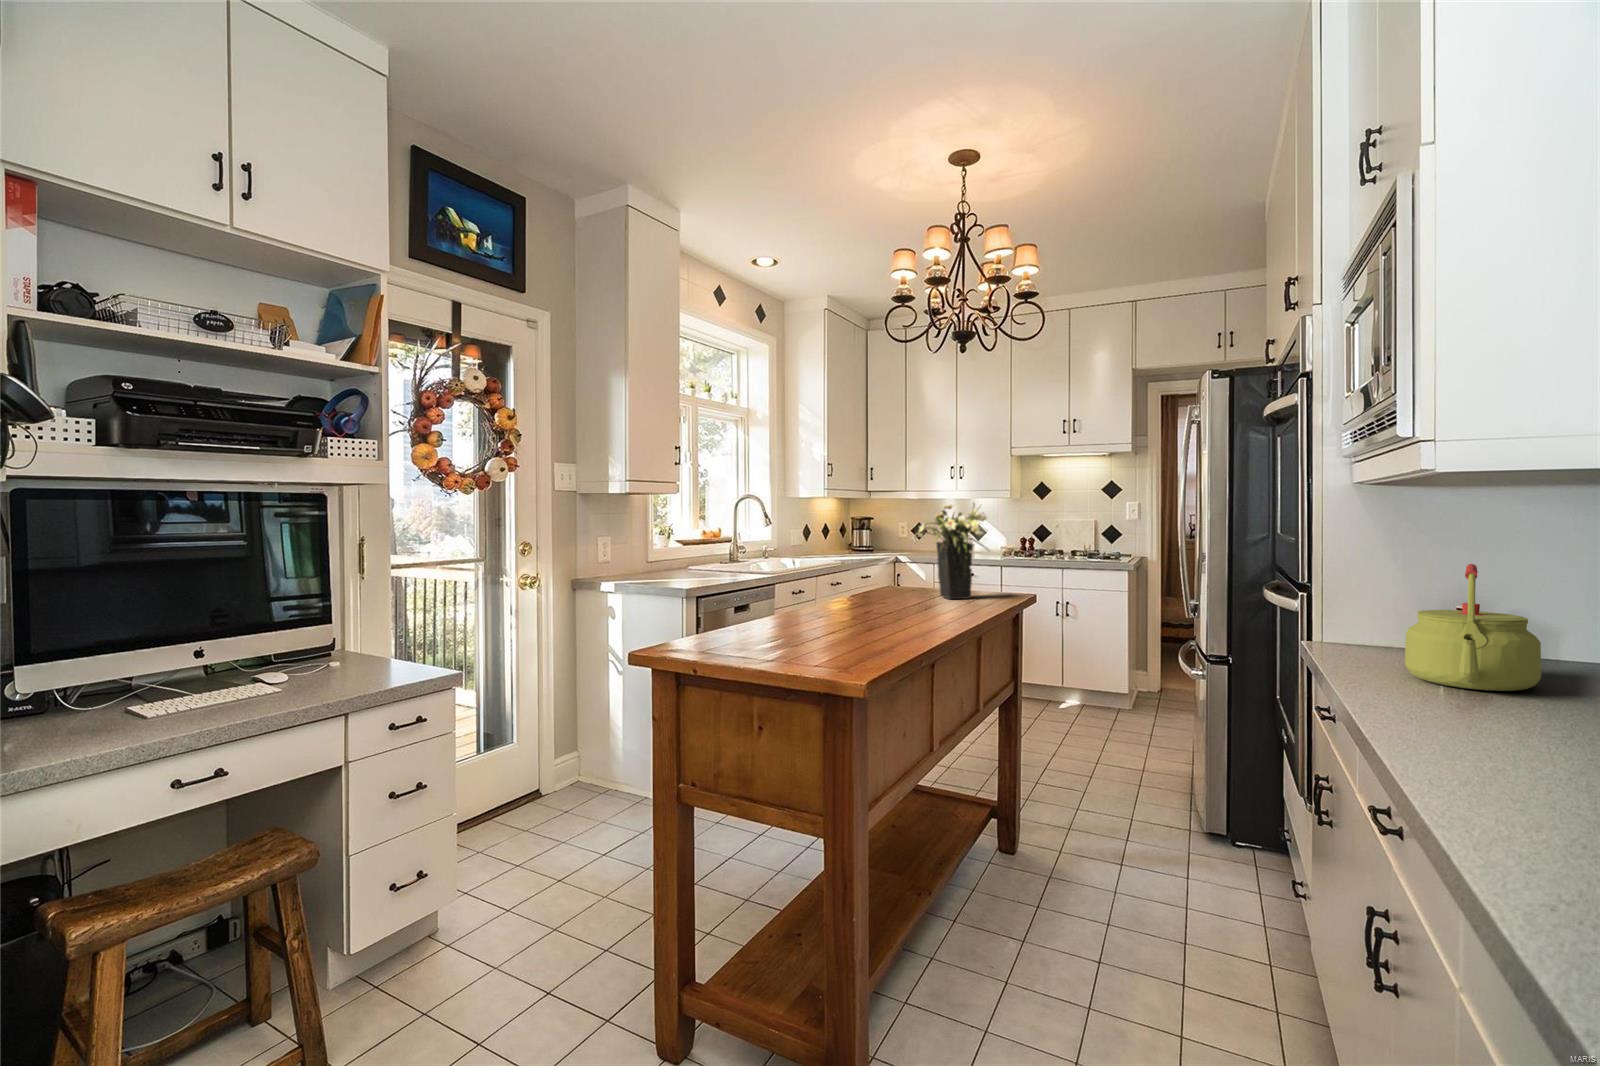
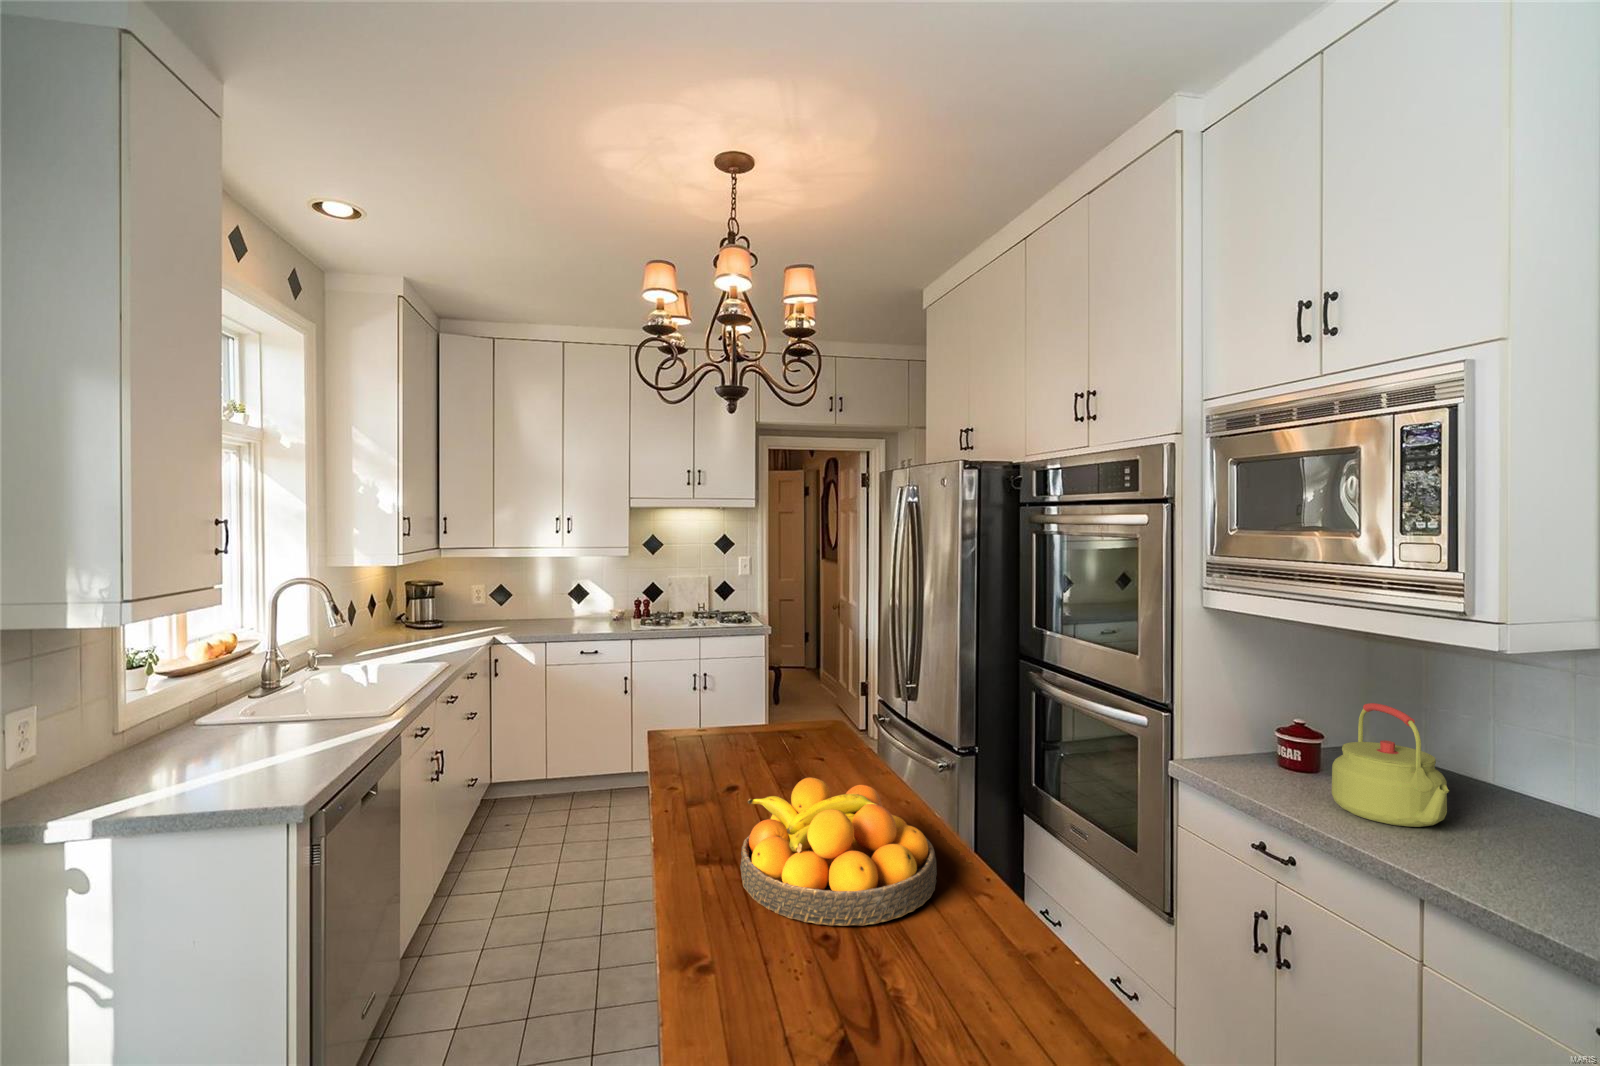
flower arrangement: present [911,504,988,599] -> none [742,622,847,756]
fruit bowl: none [796,569,919,636] -> present [740,777,937,926]

